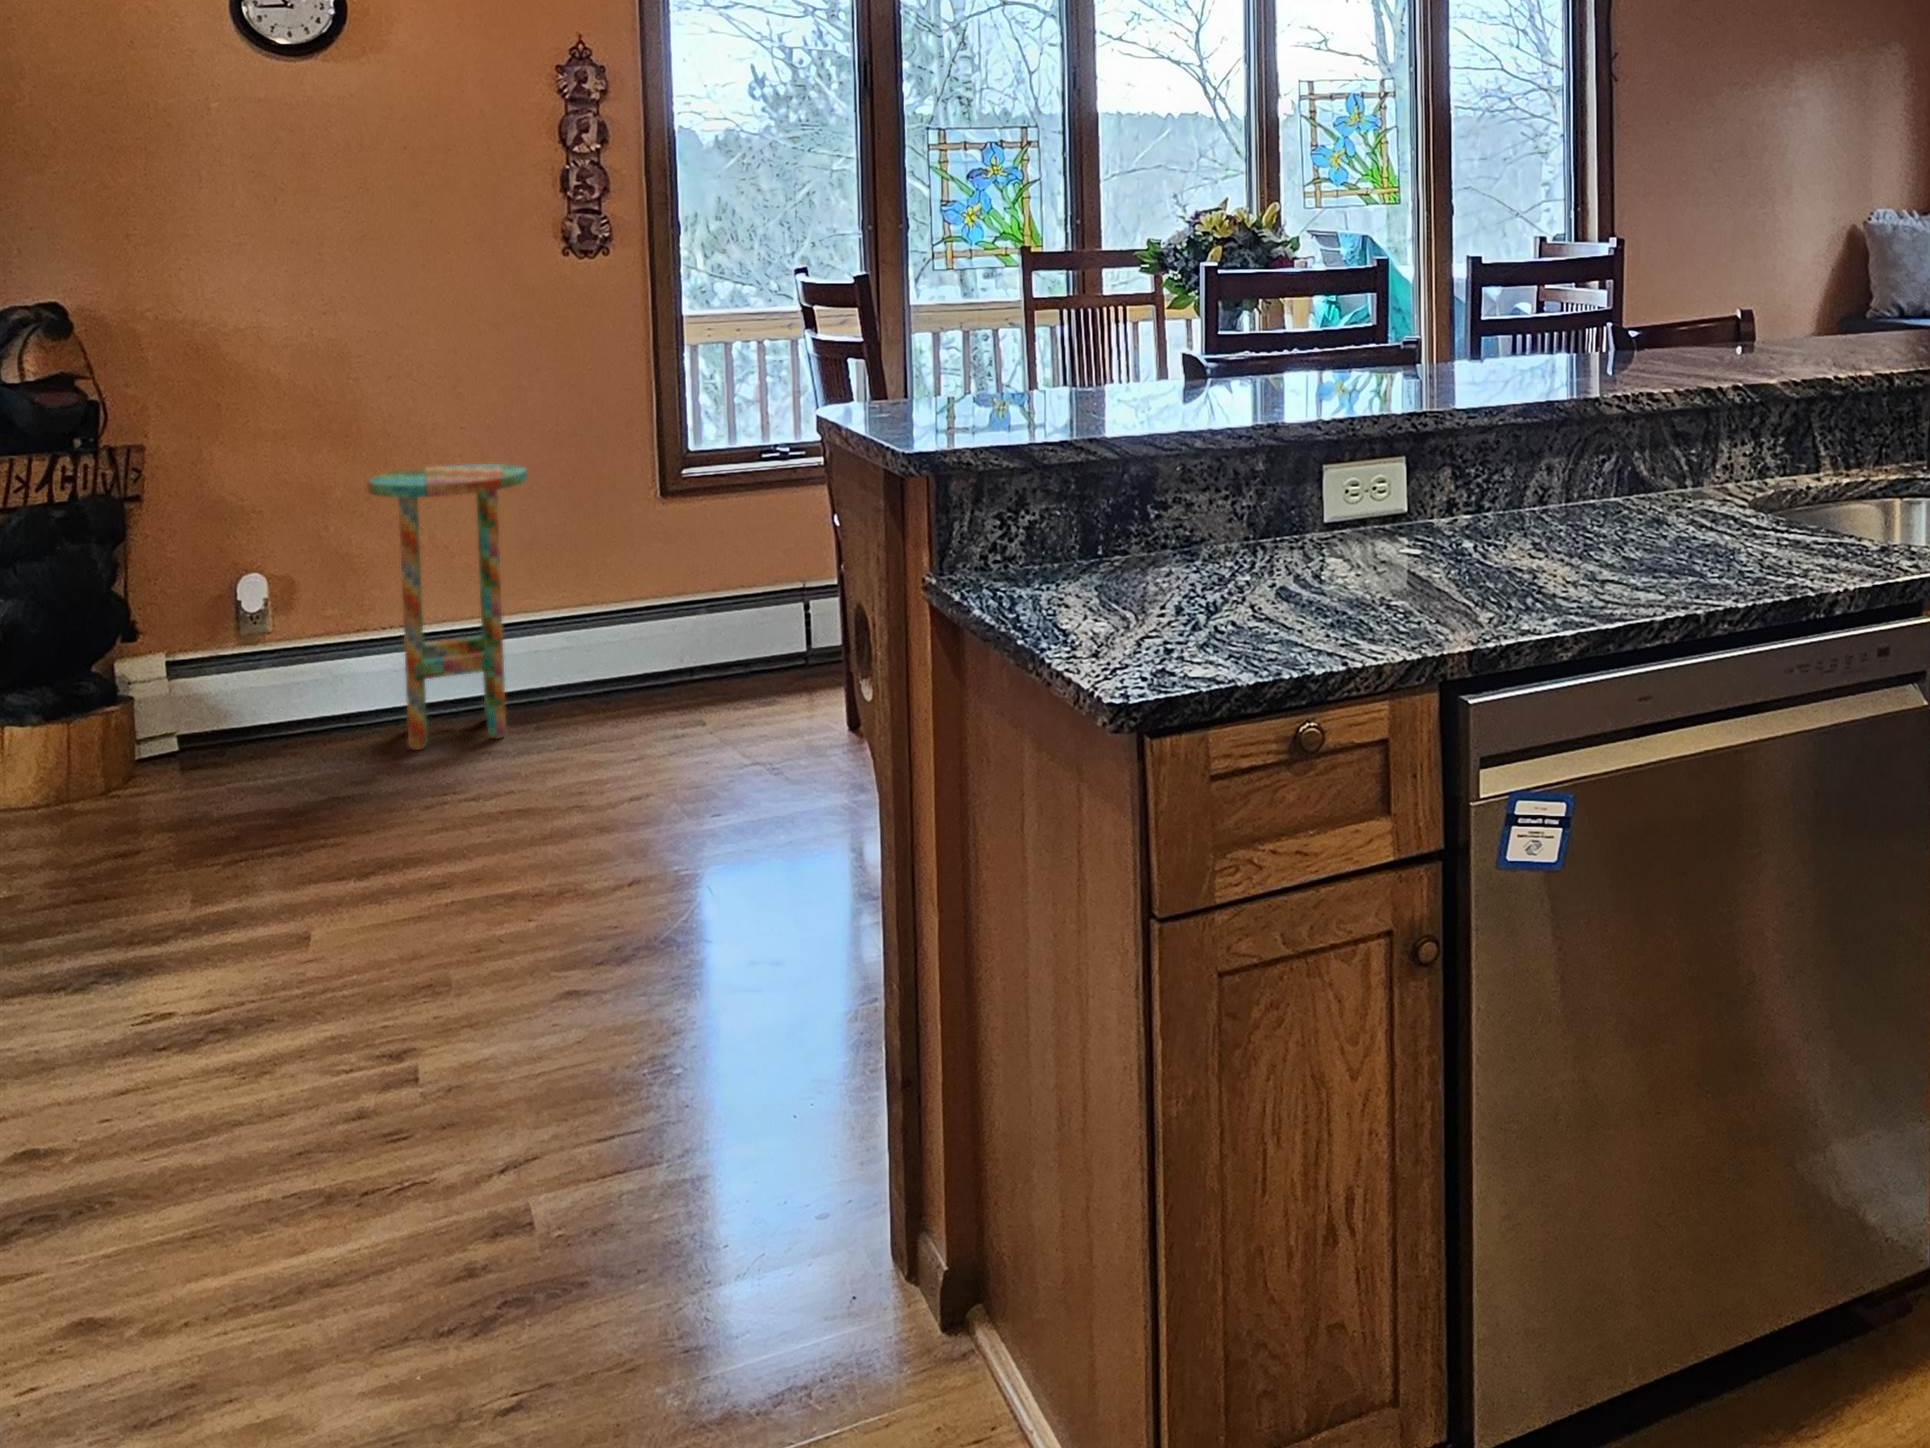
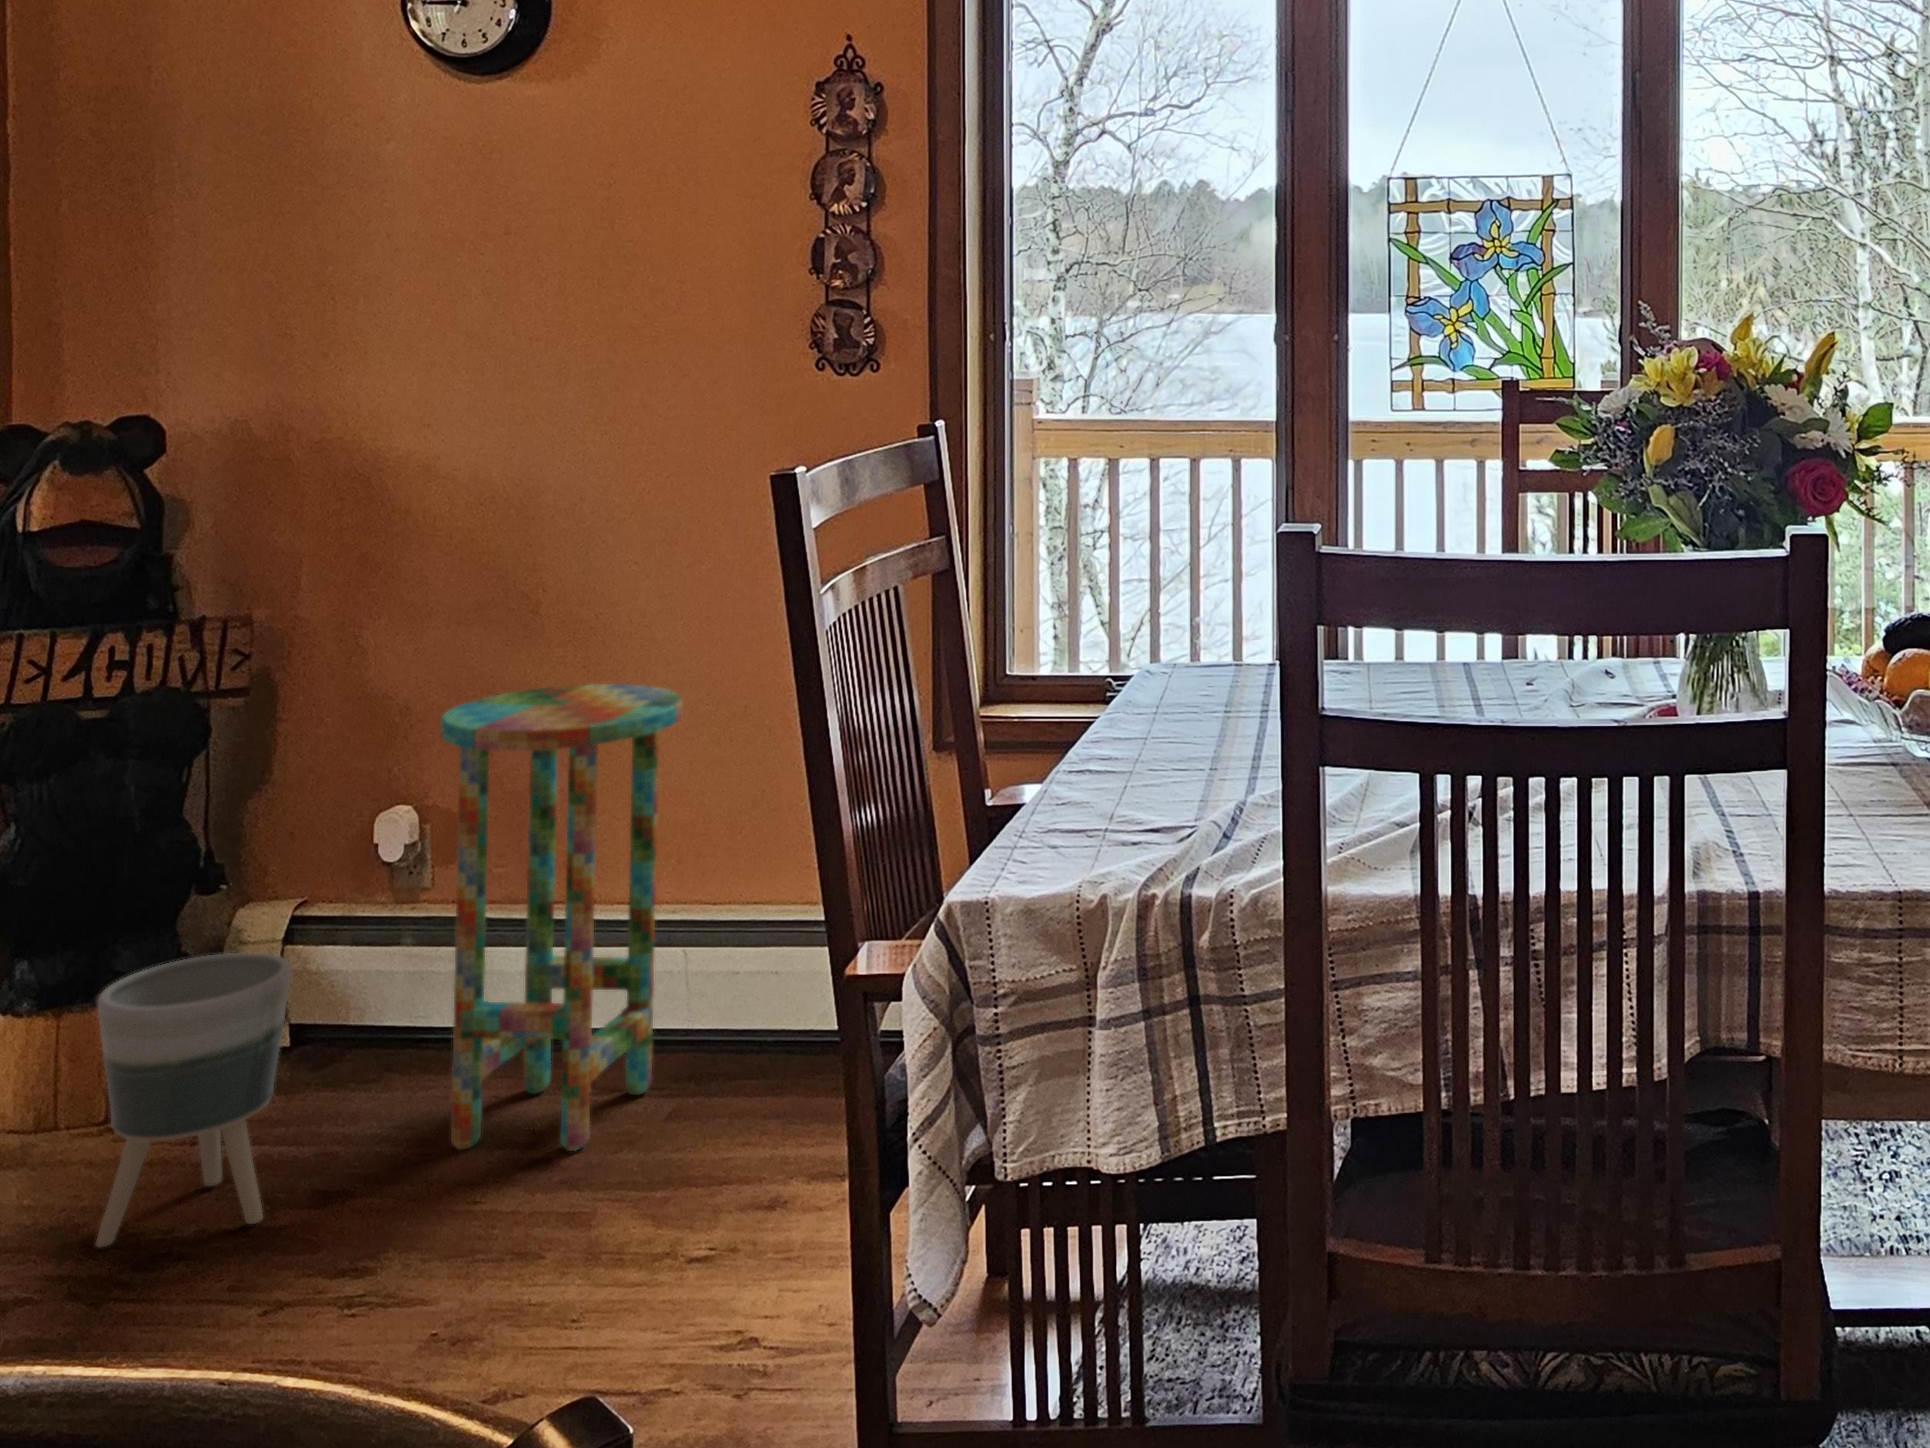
planter: none [223,635,346,808] -> present [95,953,292,1247]

